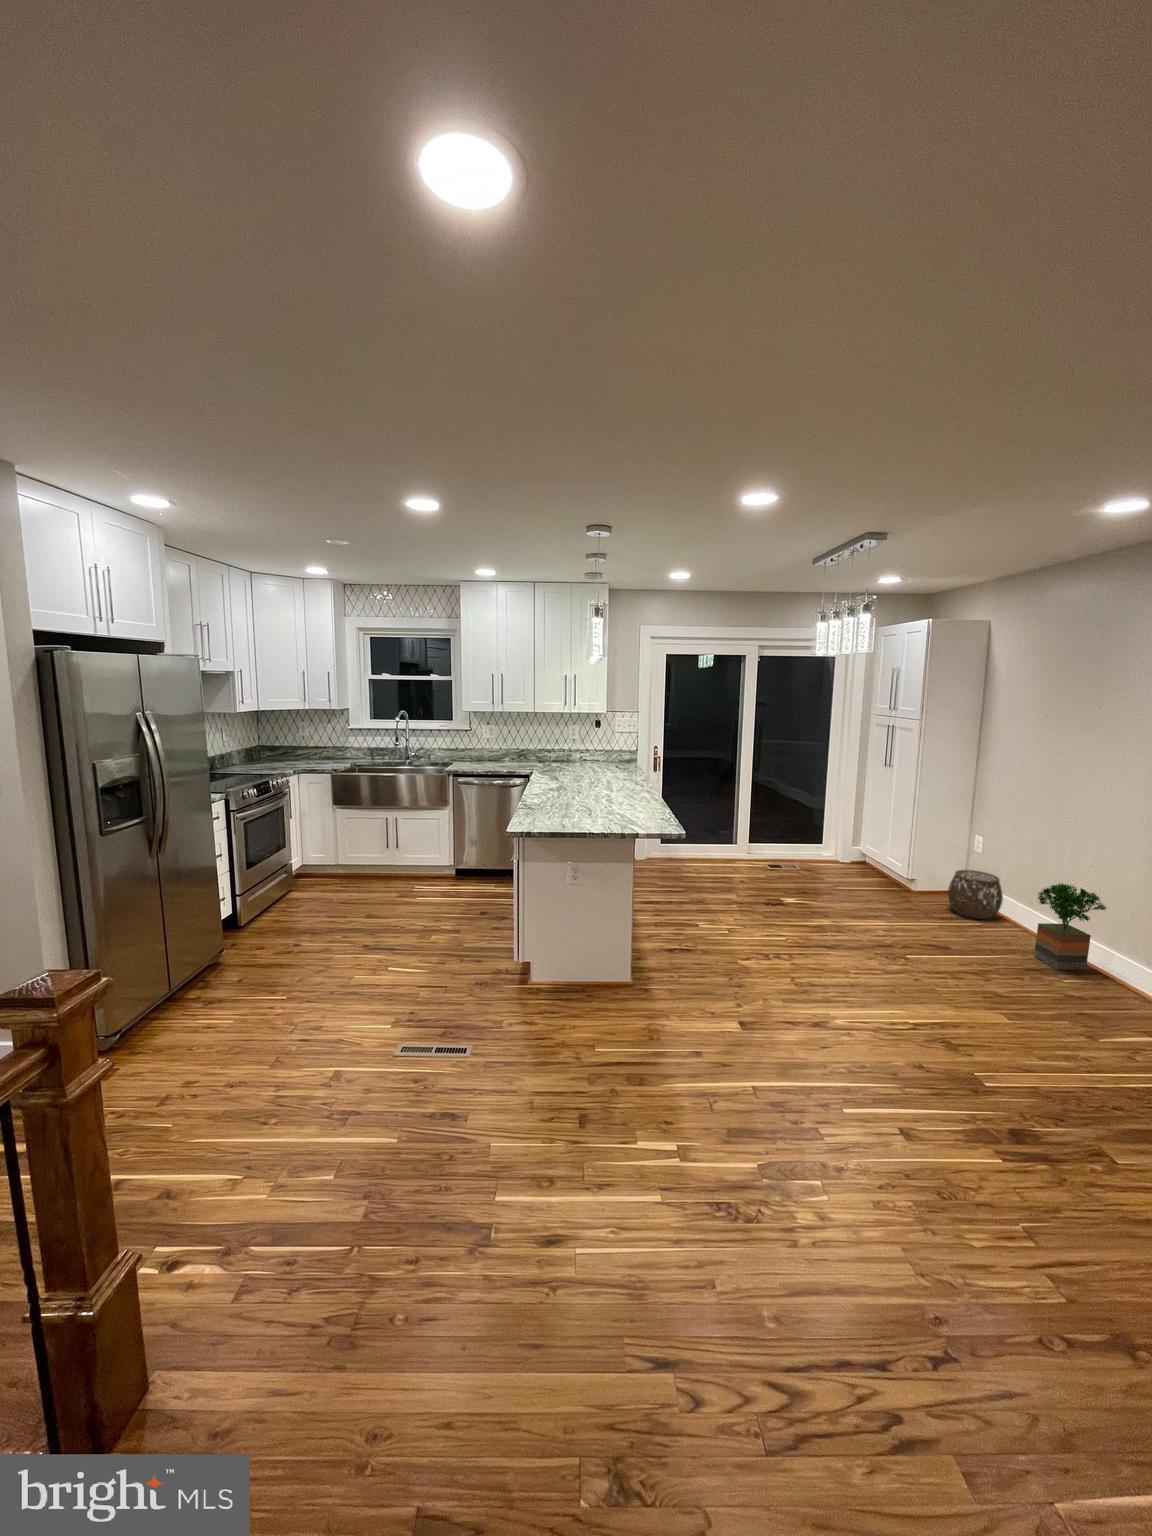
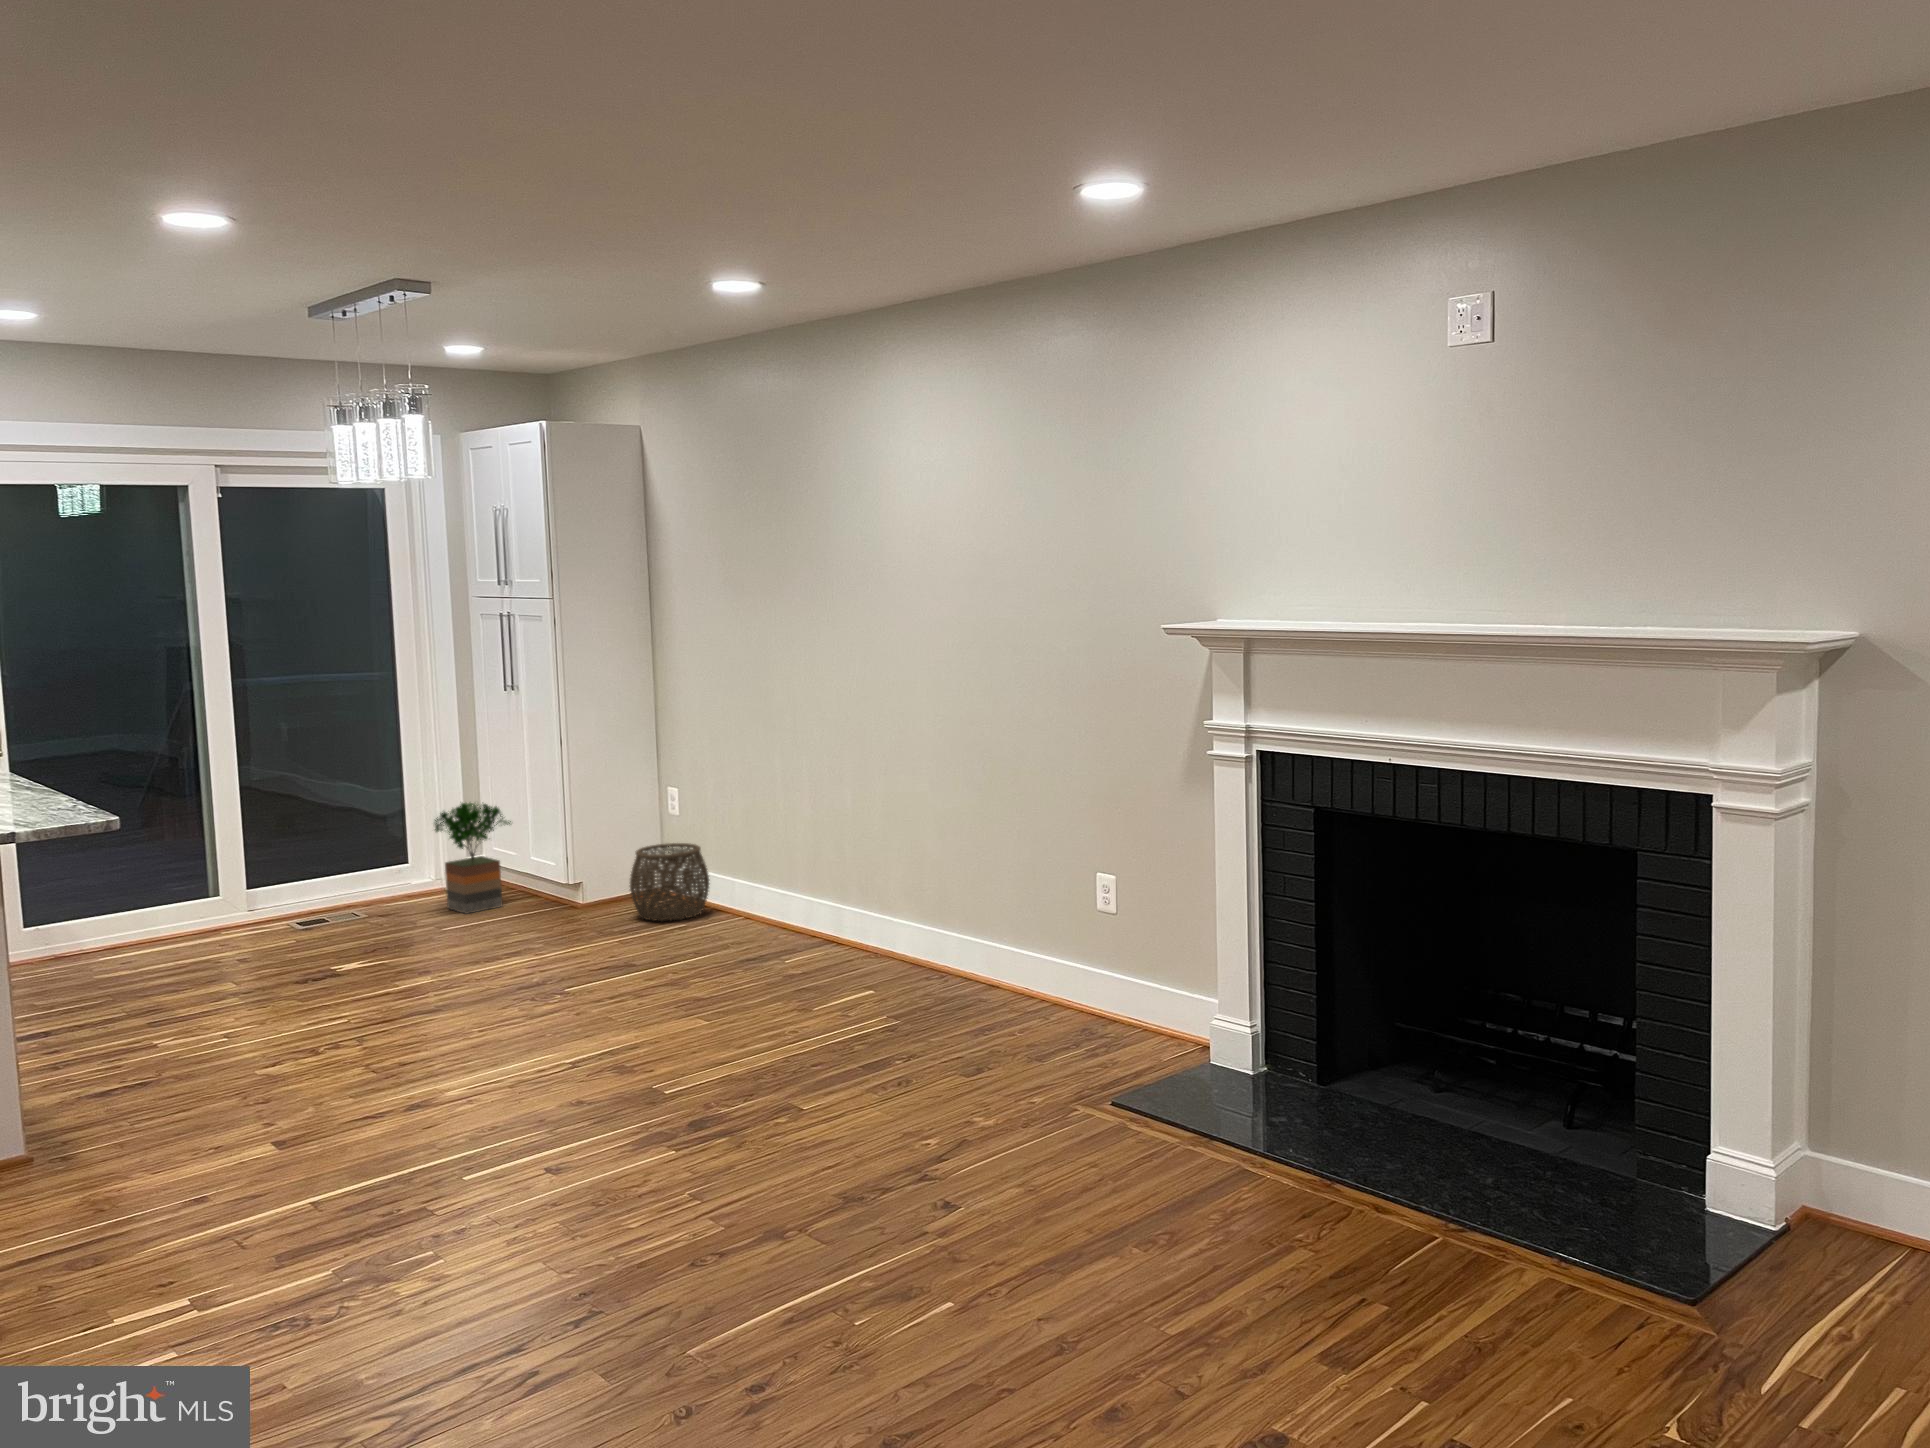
potted tree: present [1034,883,1107,970] -> present [434,803,511,914]

